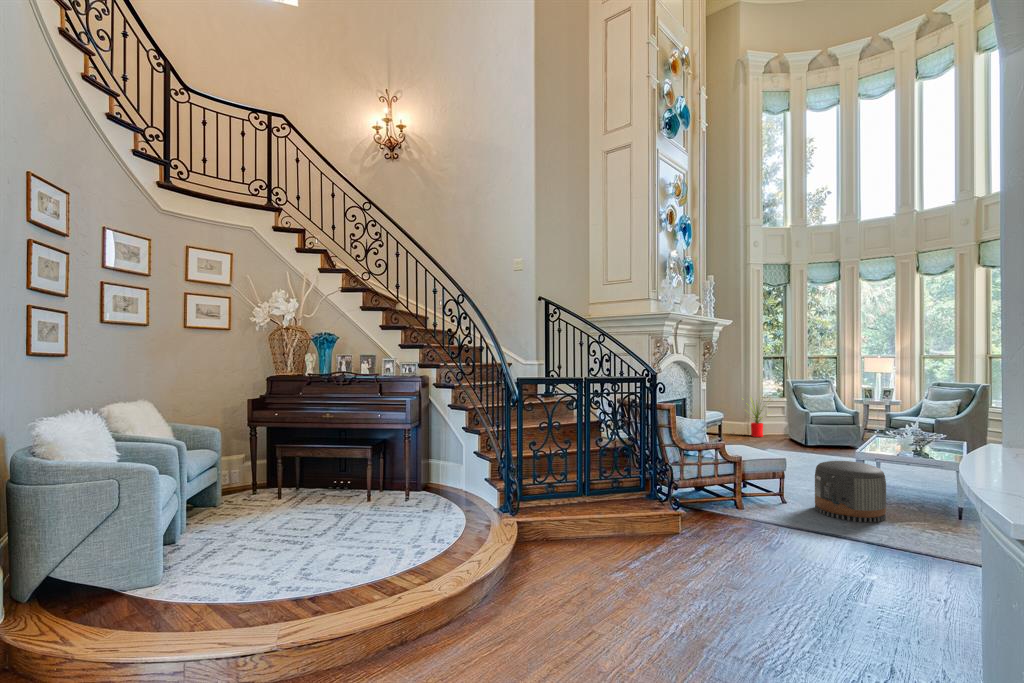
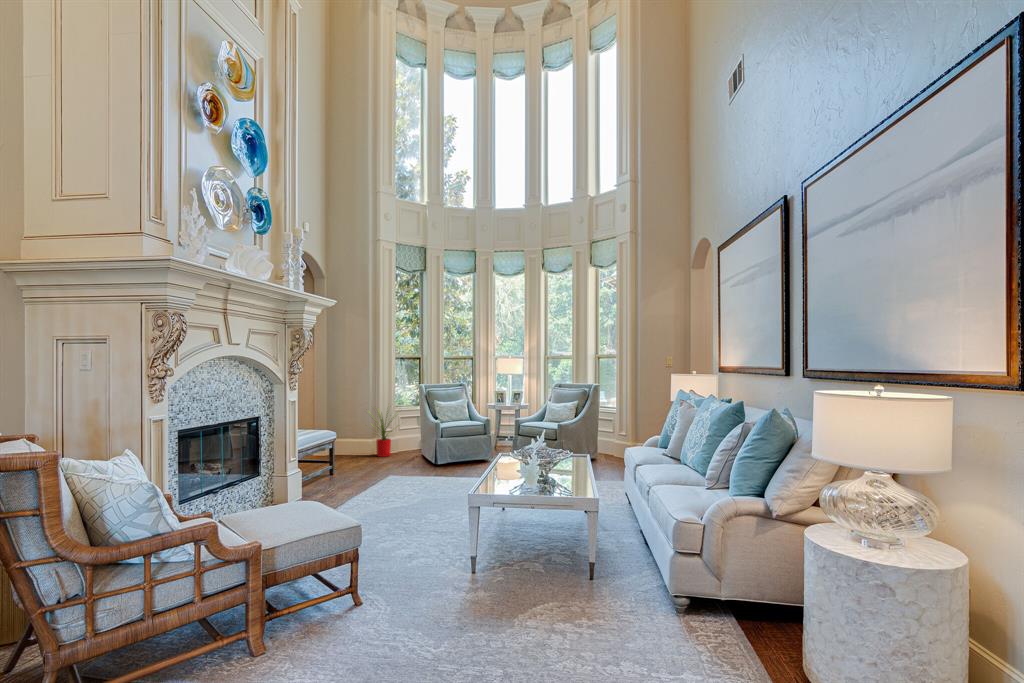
pouf: present [815,461,886,522] -> none [388,519,486,630]

